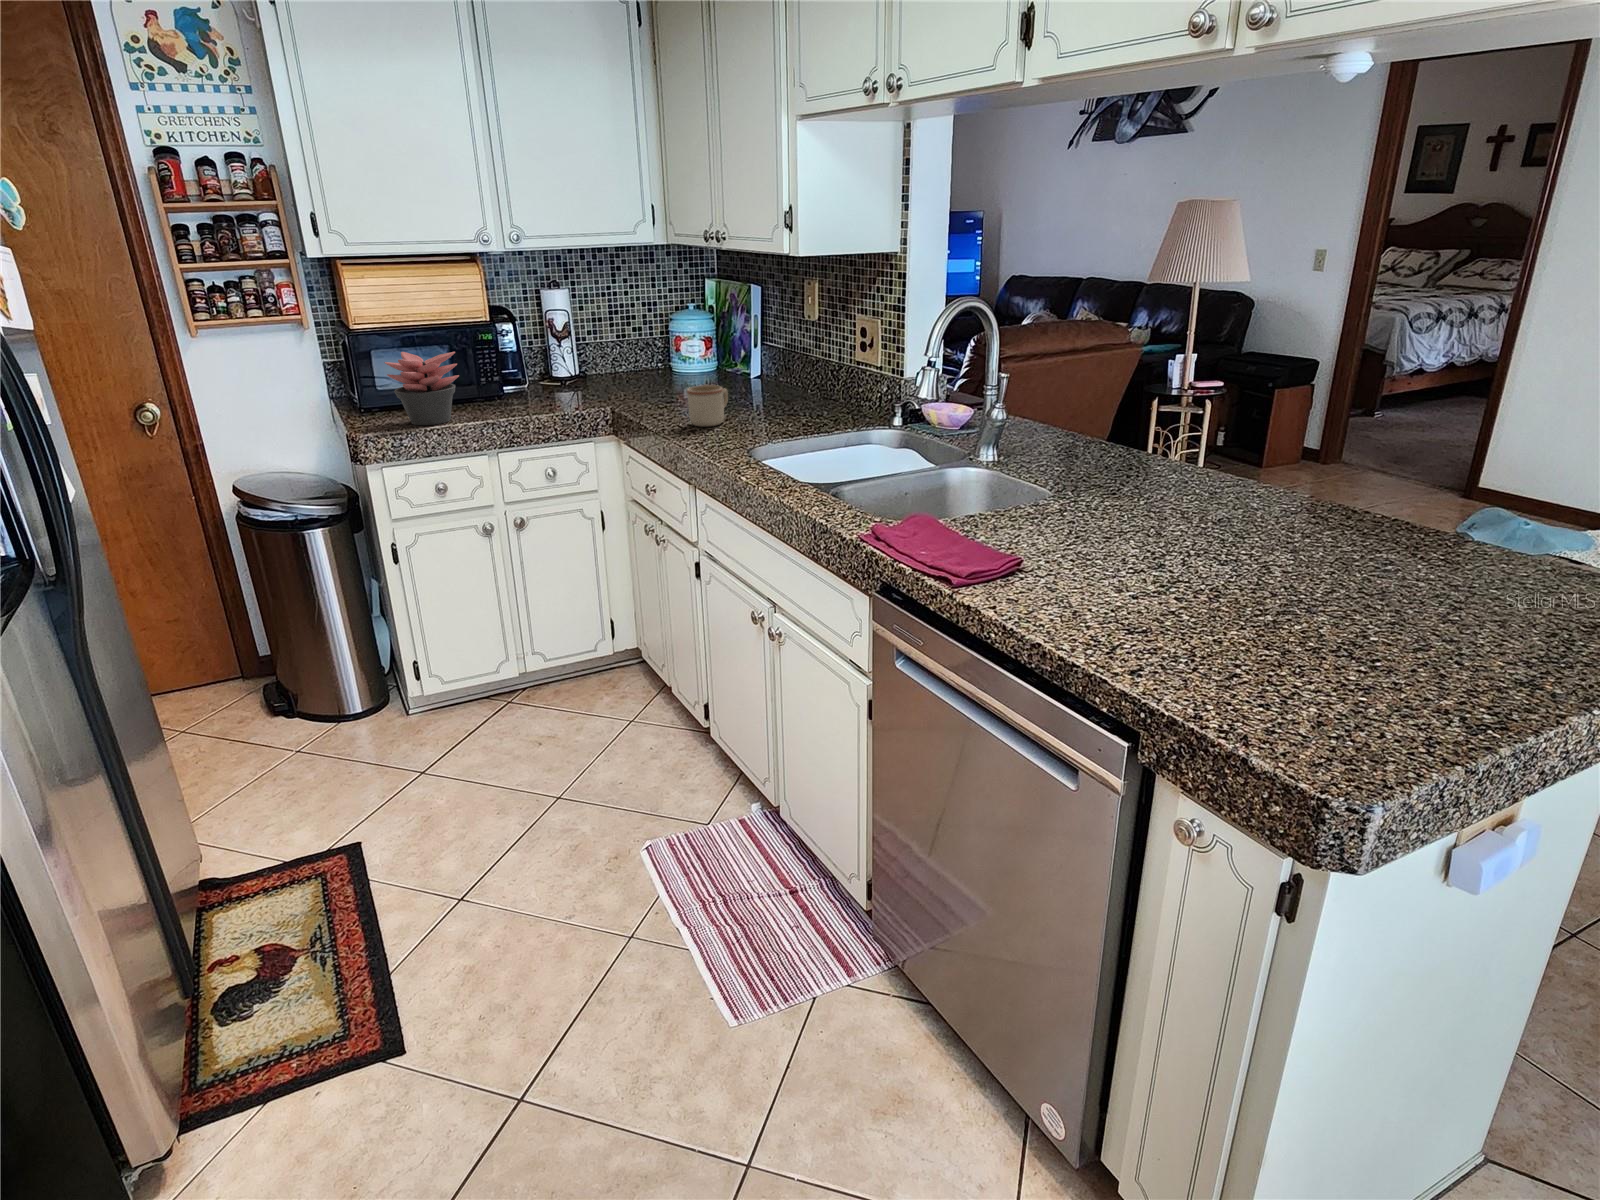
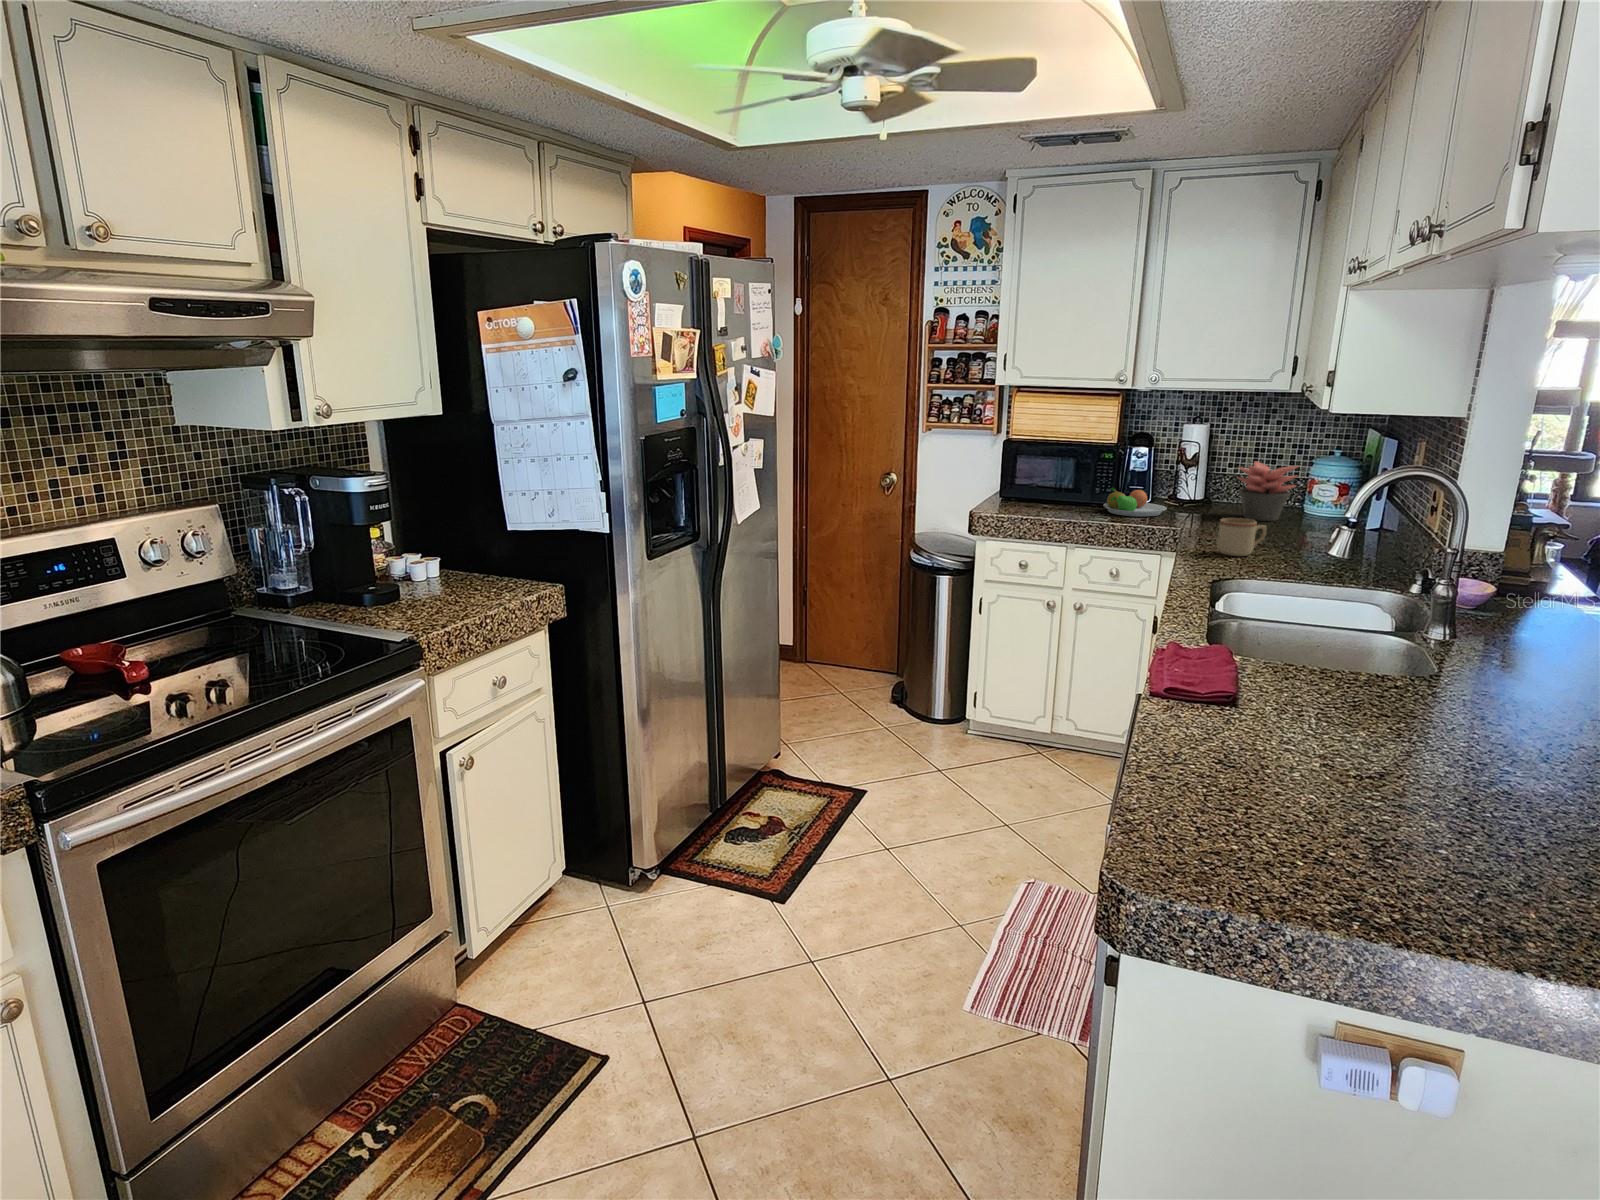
succulent plant: present [384,352,459,425] -> present [1238,461,1298,521]
fruit bowl: none [495,373,567,406] -> present [1103,488,1167,517]

